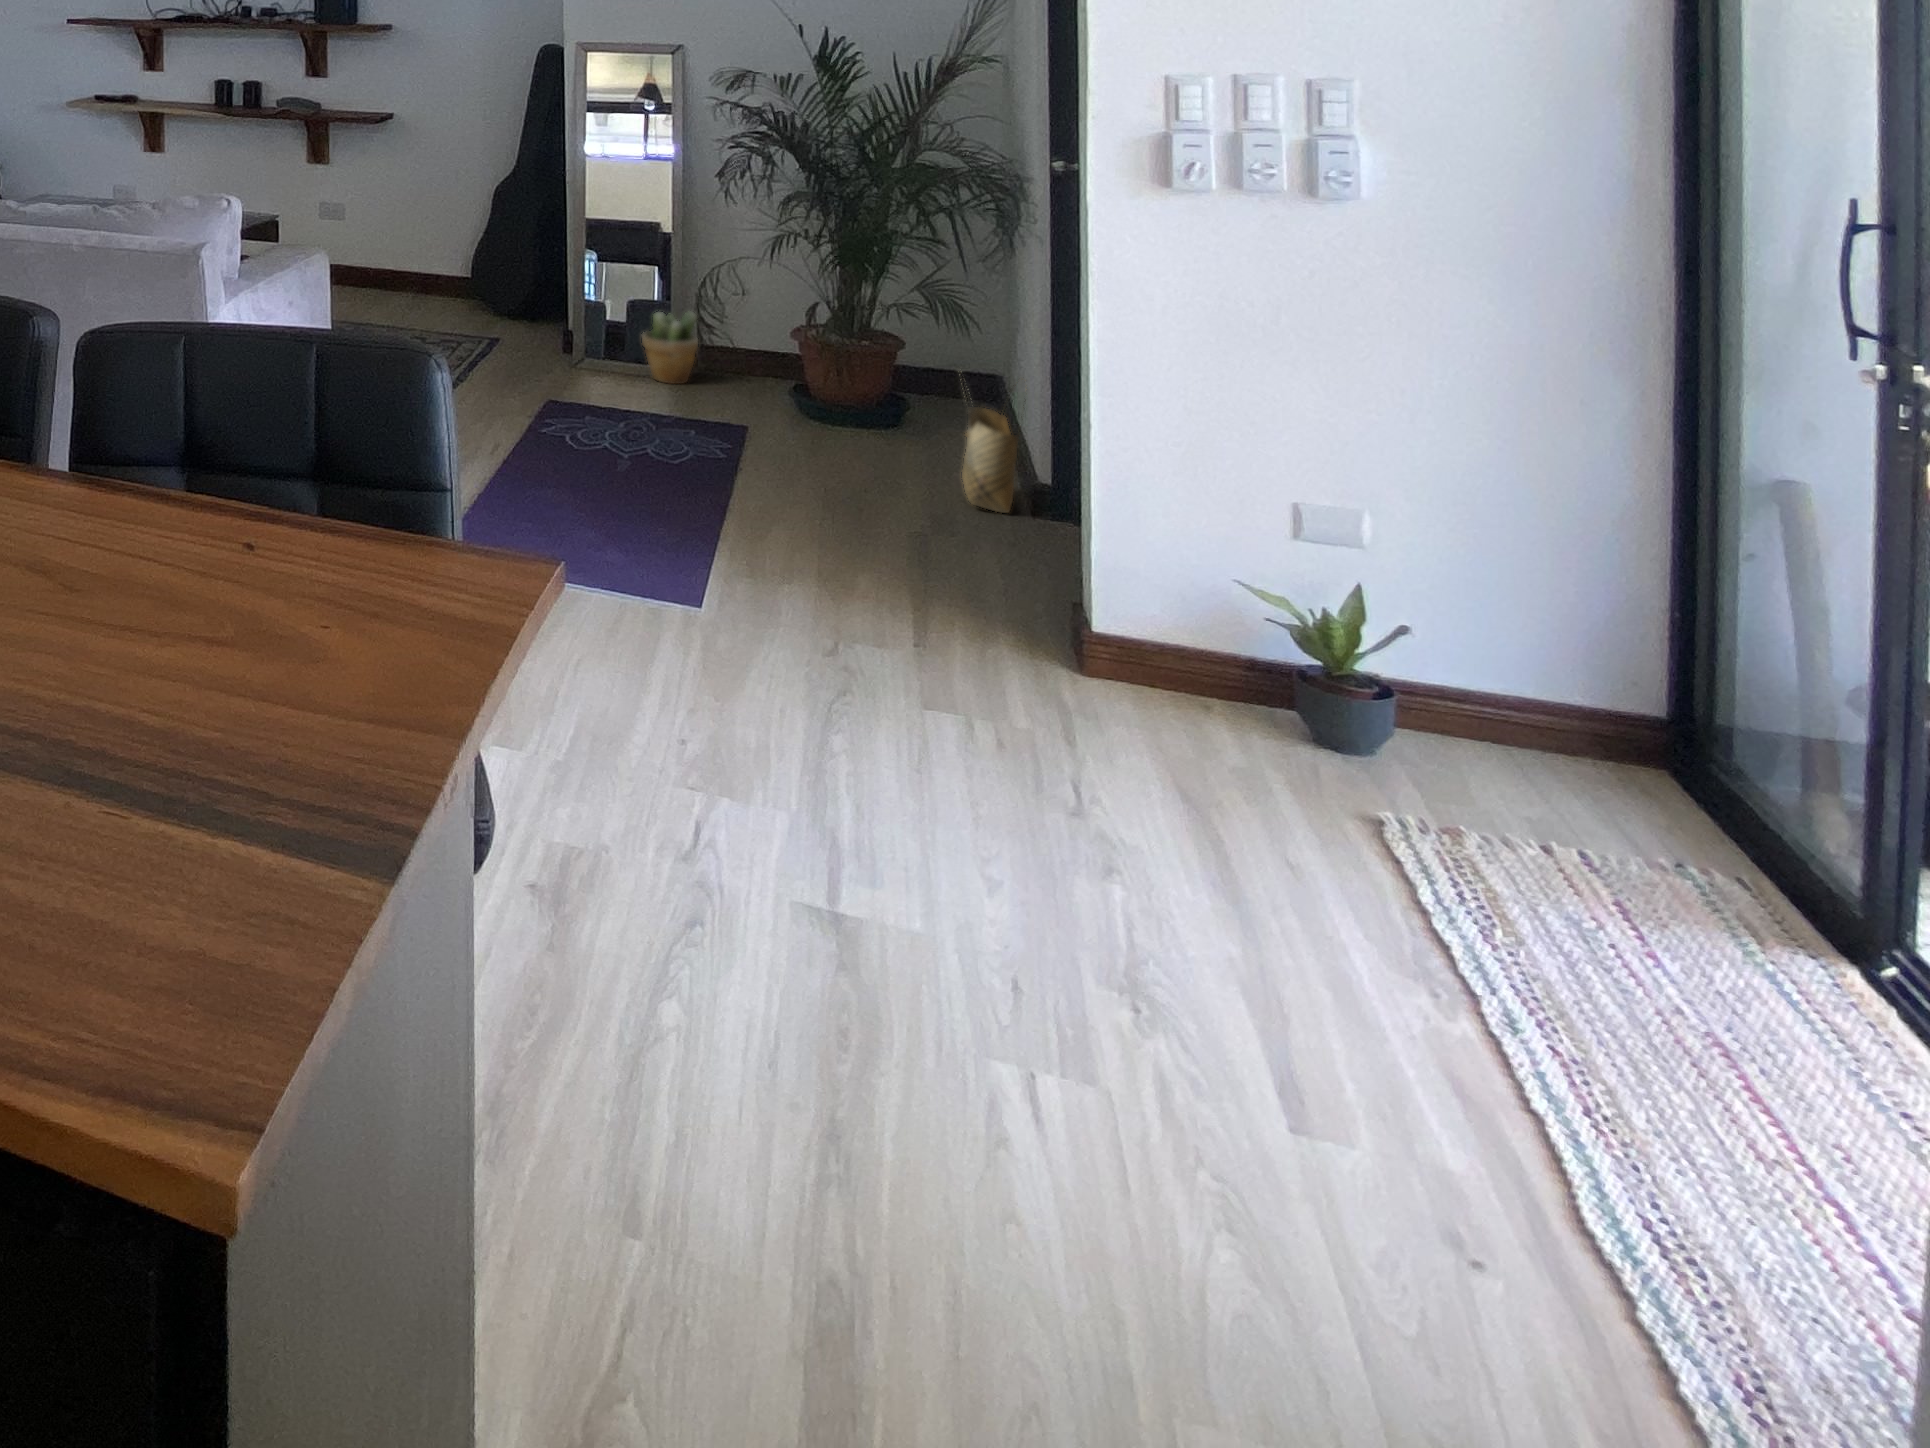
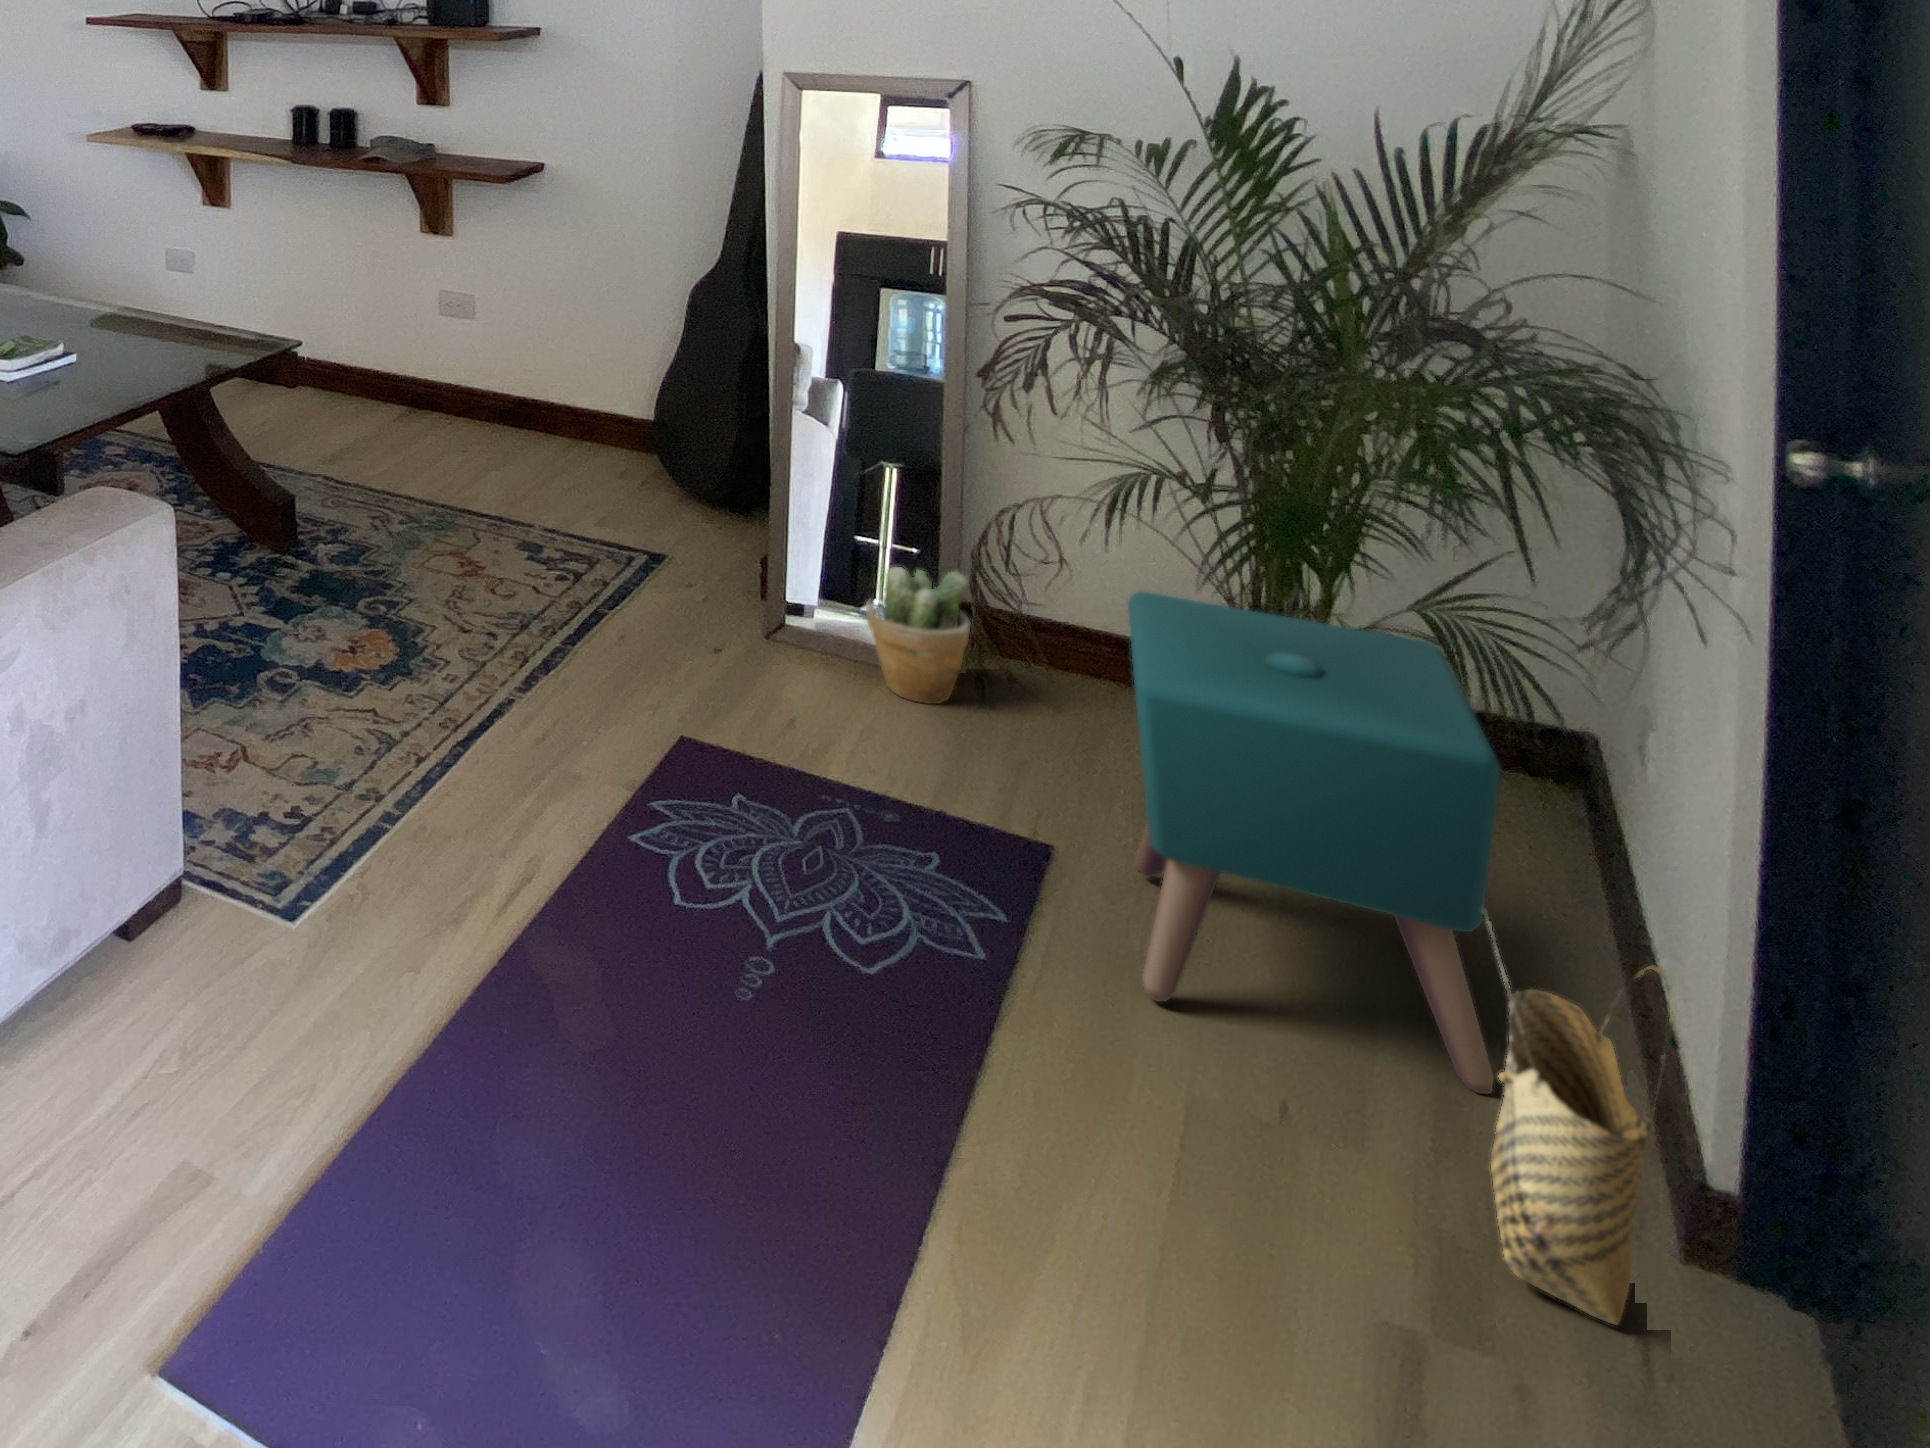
ottoman: none [795,285,962,473] -> present [1128,592,1500,1094]

